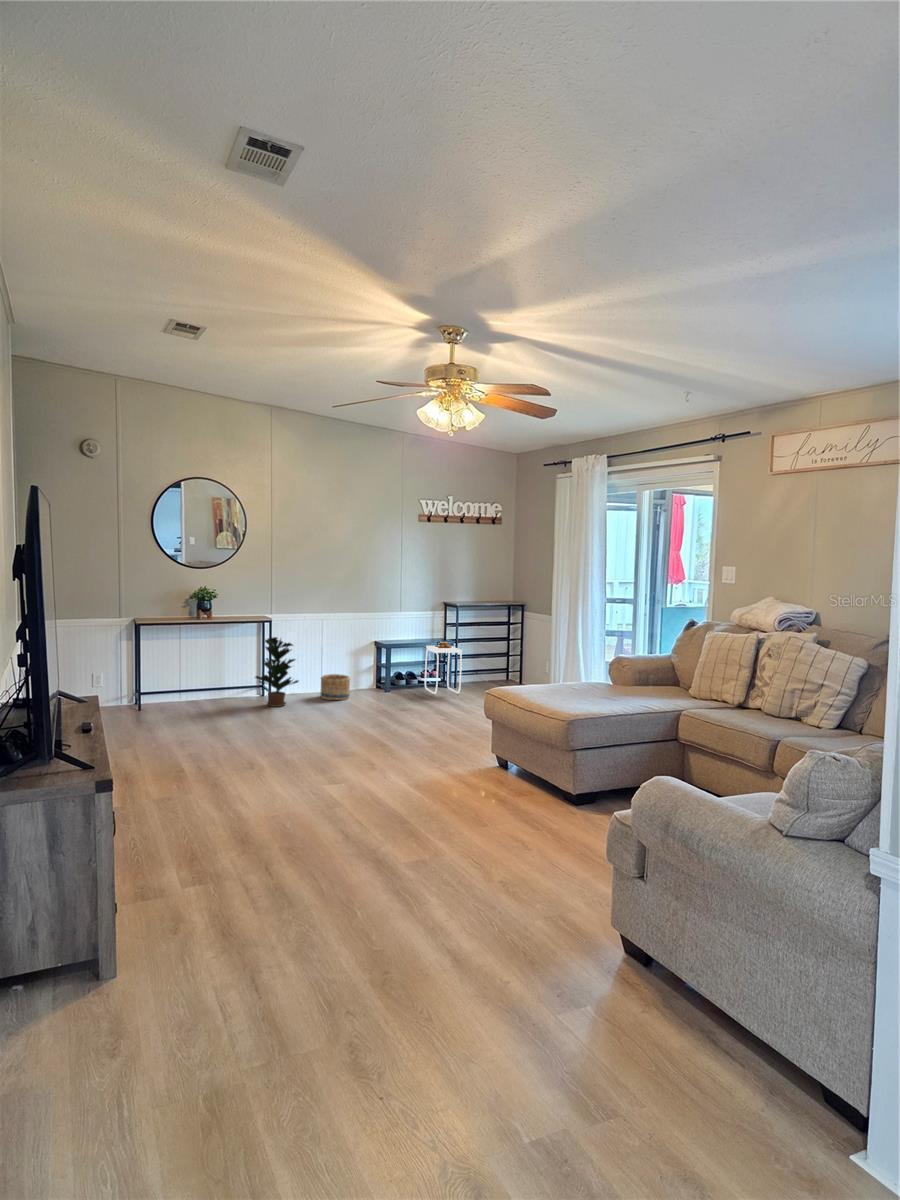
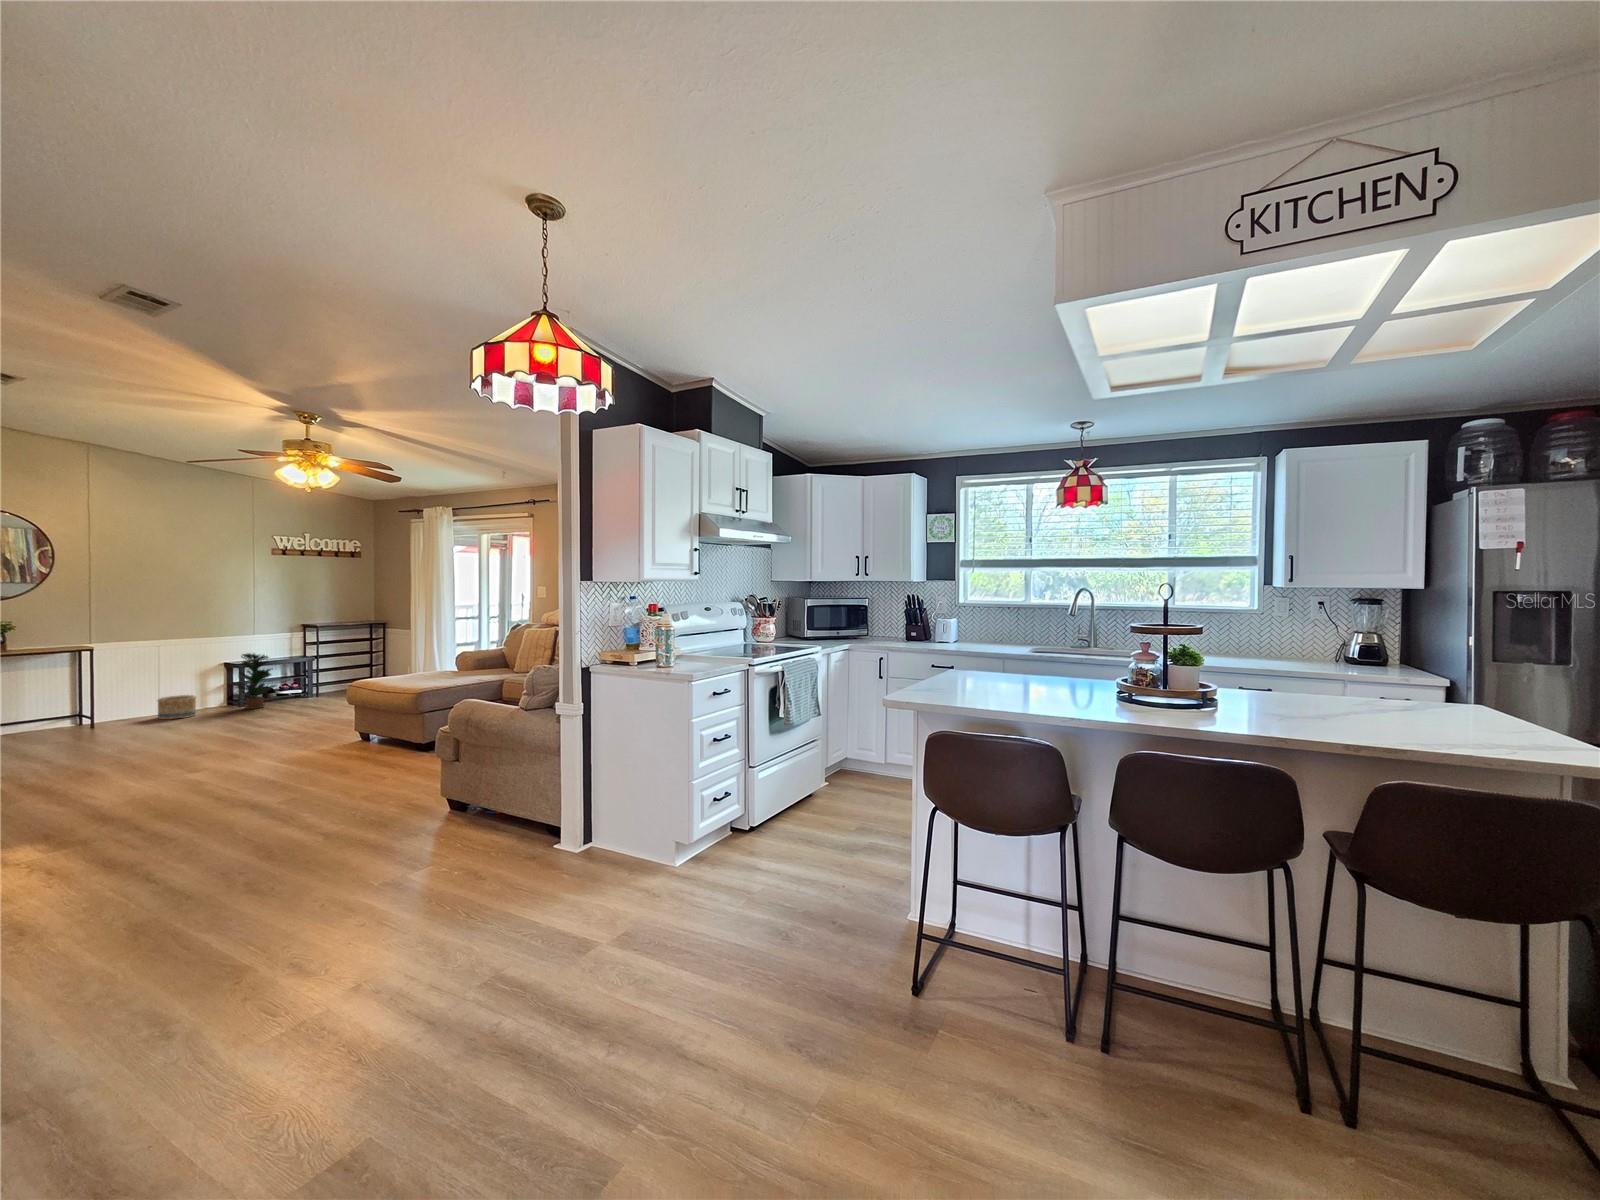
potted plant: present [255,637,298,707] -> present [237,653,276,709]
side table: present [425,642,462,694] -> none [285,657,325,702]

